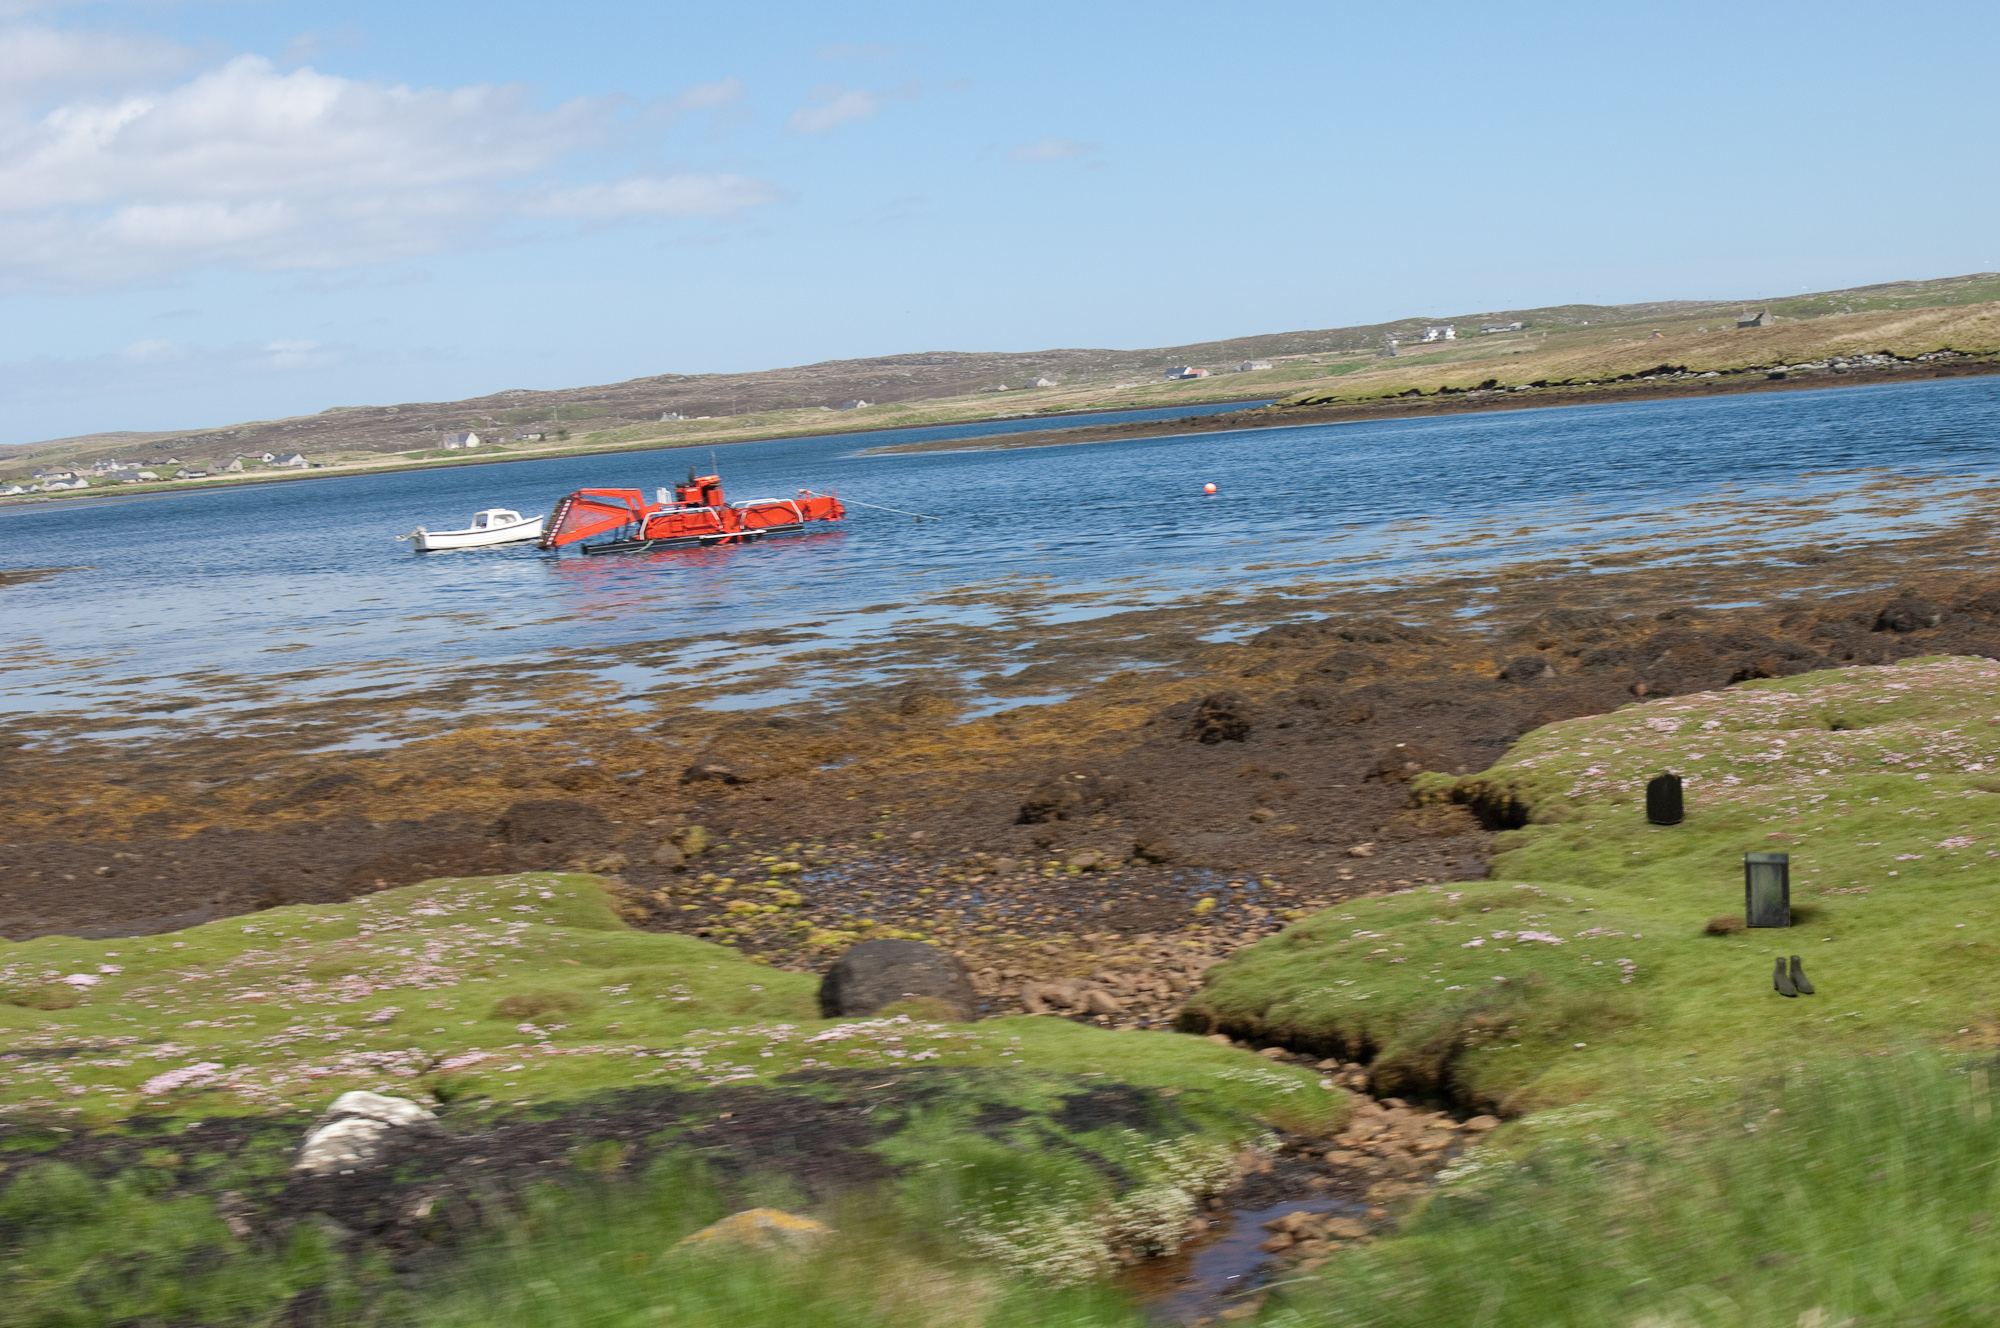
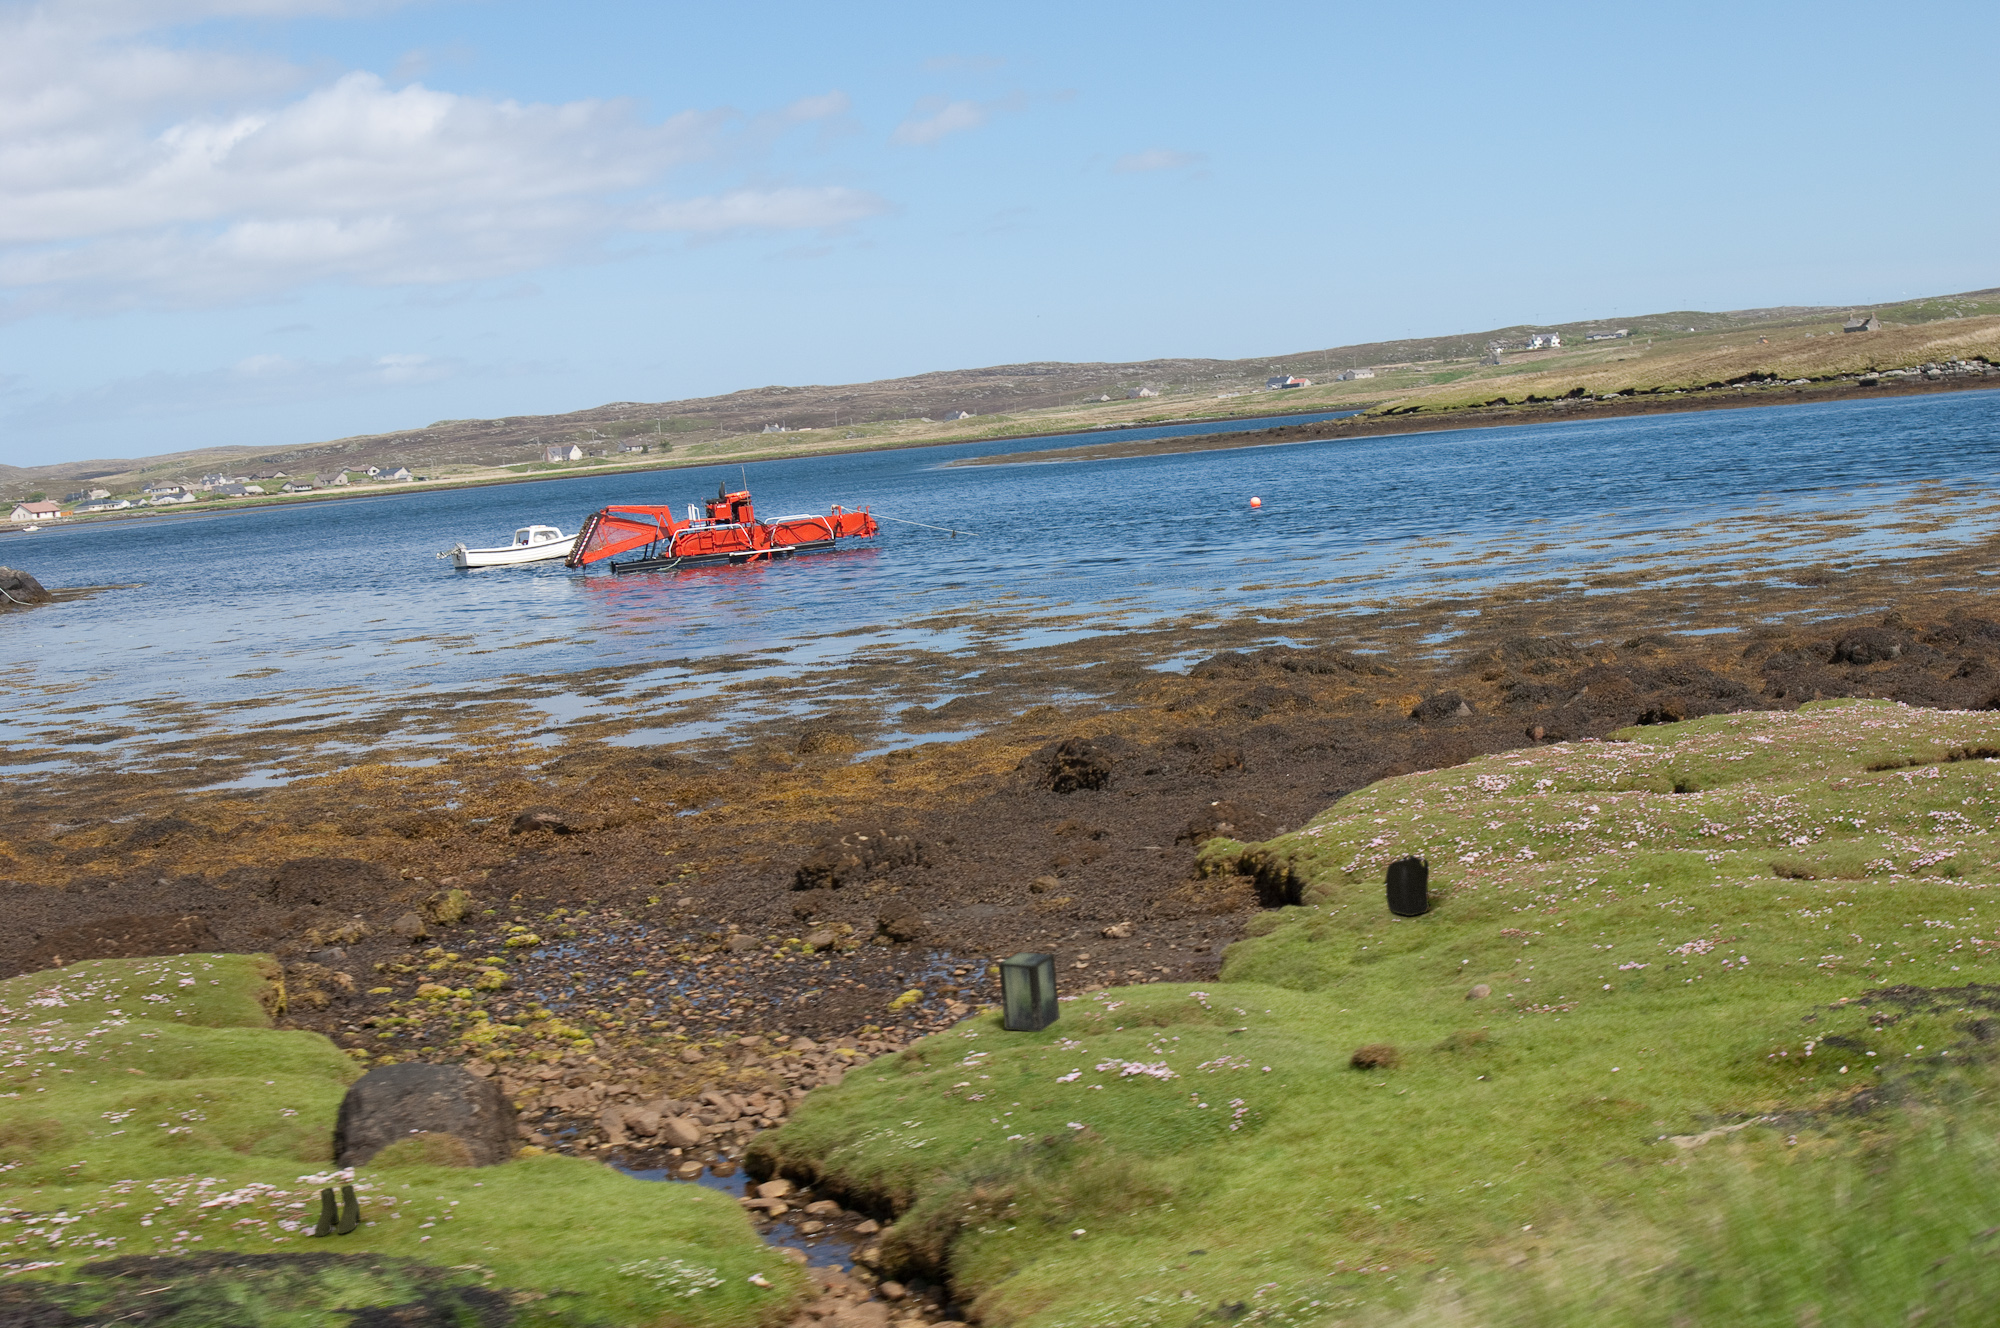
storage box: present [1744,852,1791,928] -> present [999,952,1060,1032]
boots: present [1772,955,1813,995] -> present [315,1185,361,1237]

